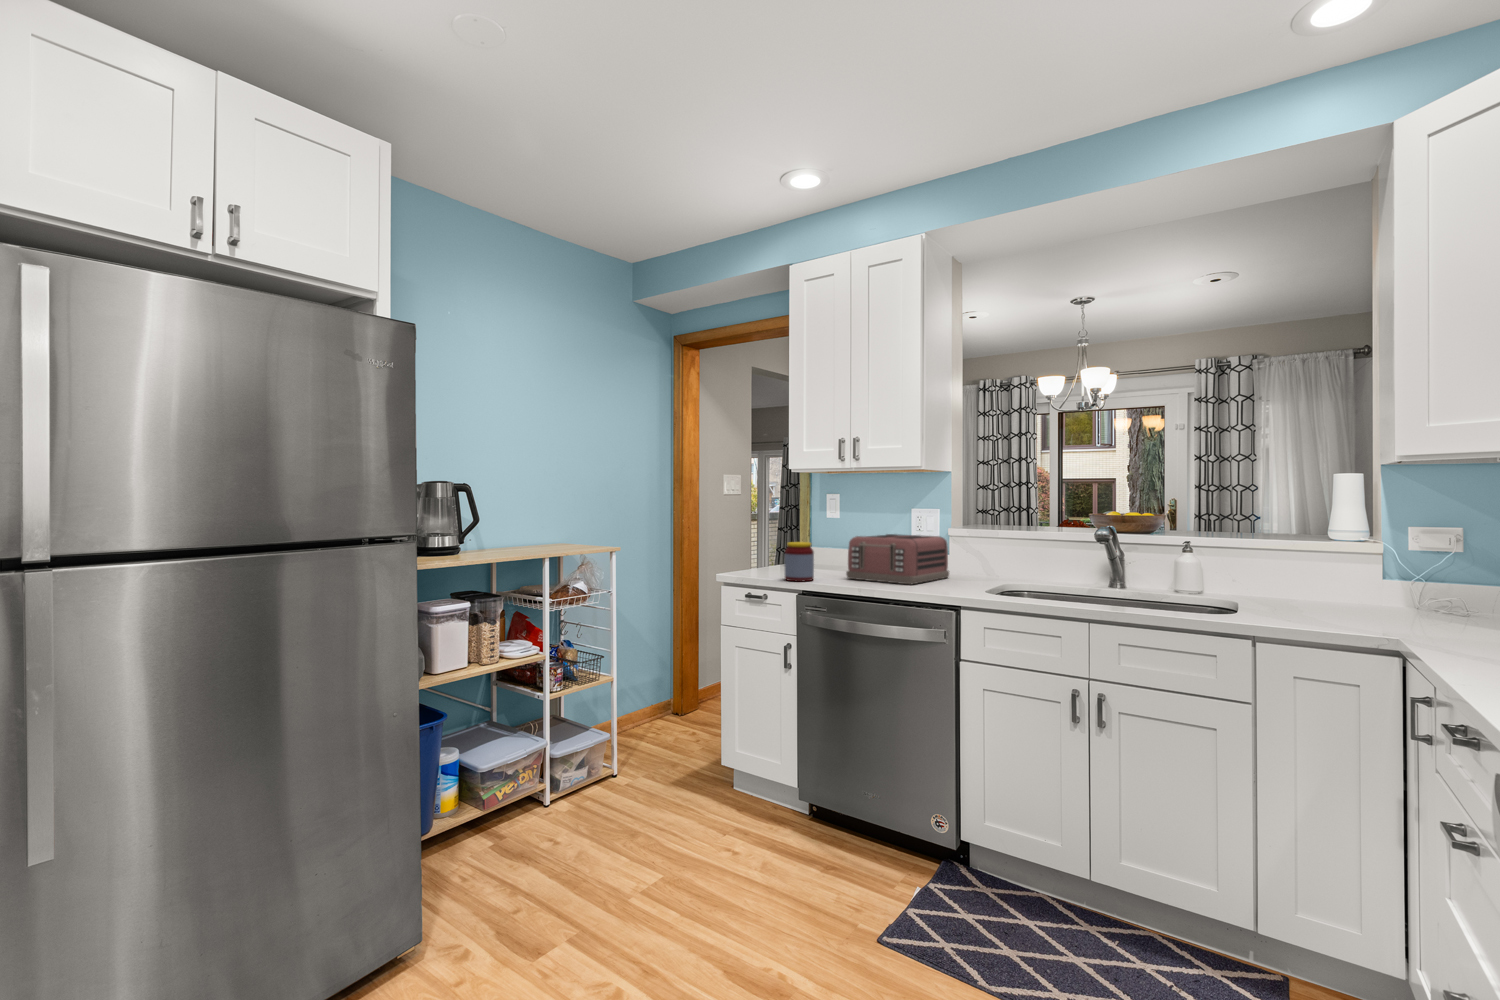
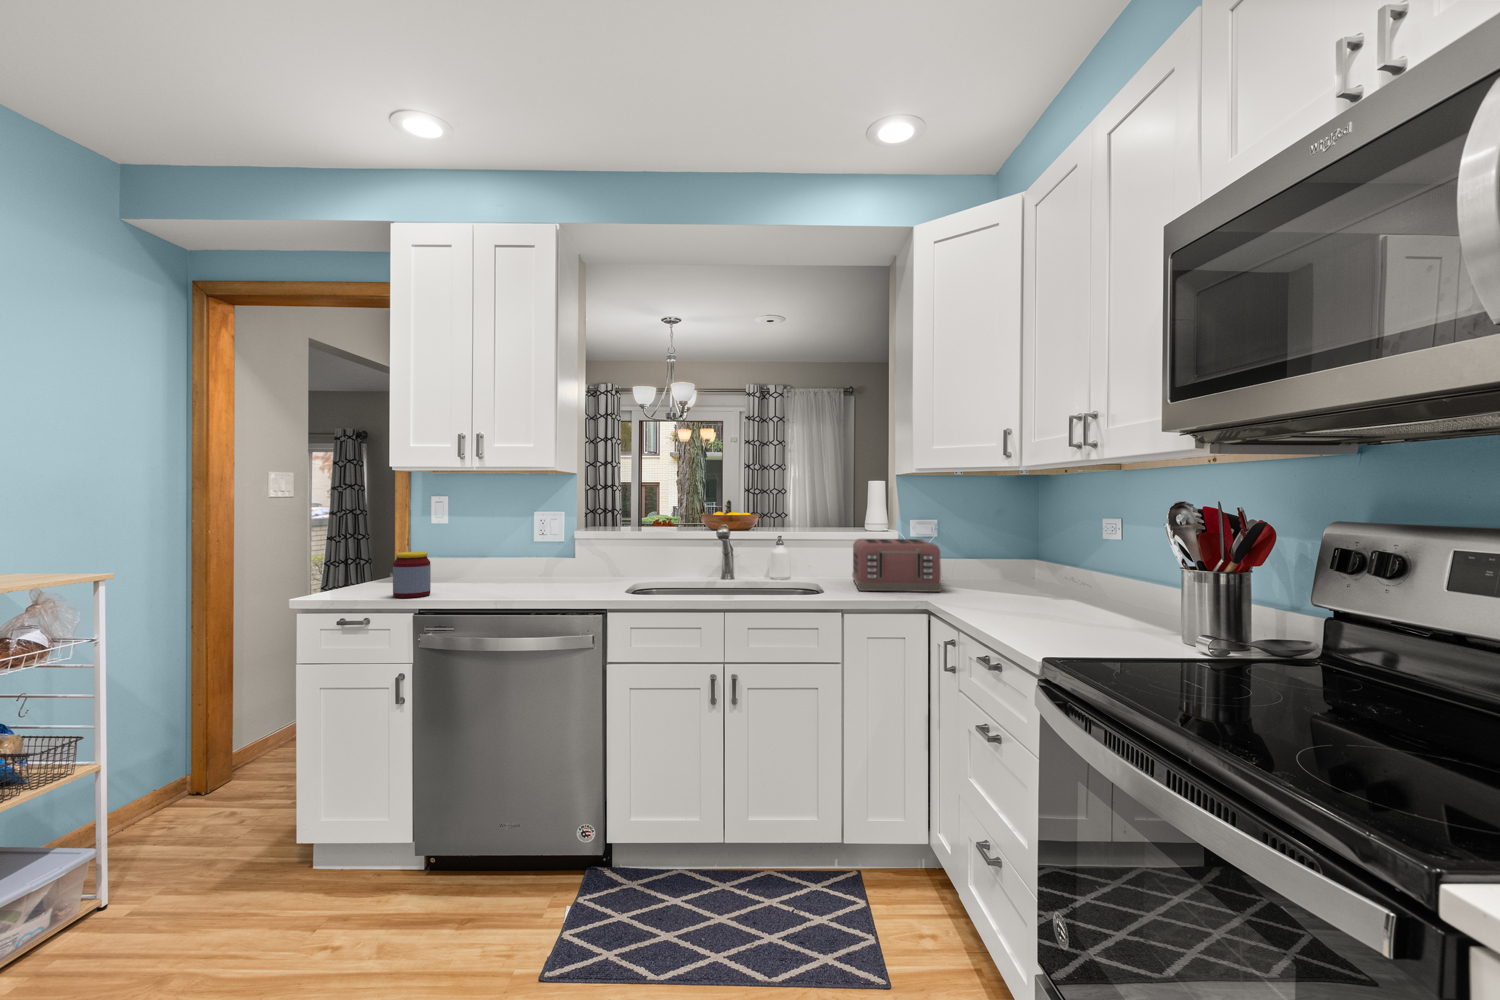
toaster: present [846,534,949,585] -> present [852,539,942,592]

